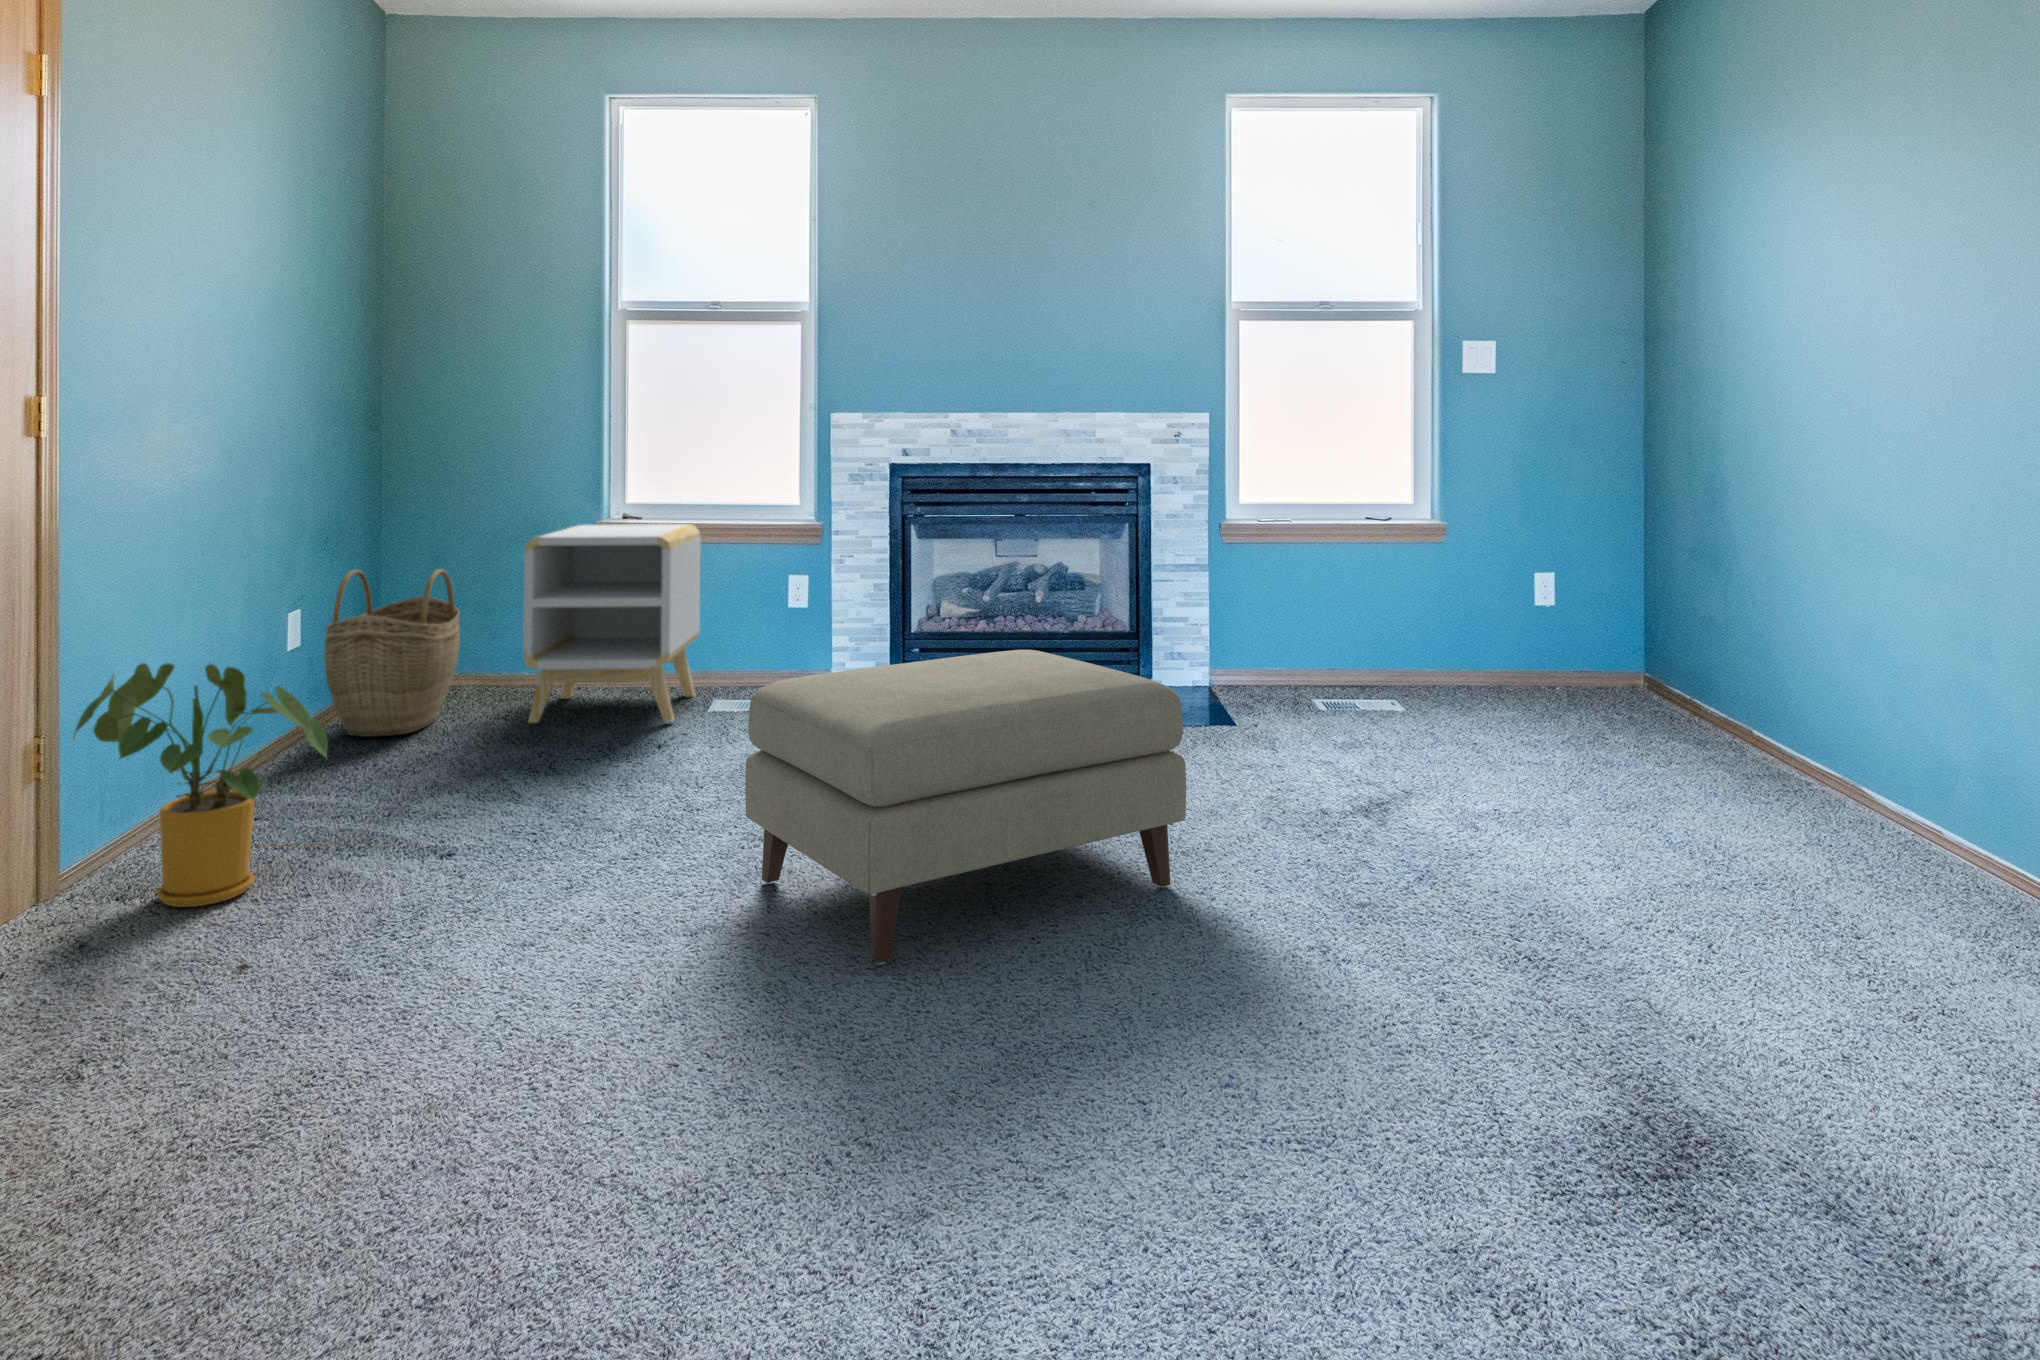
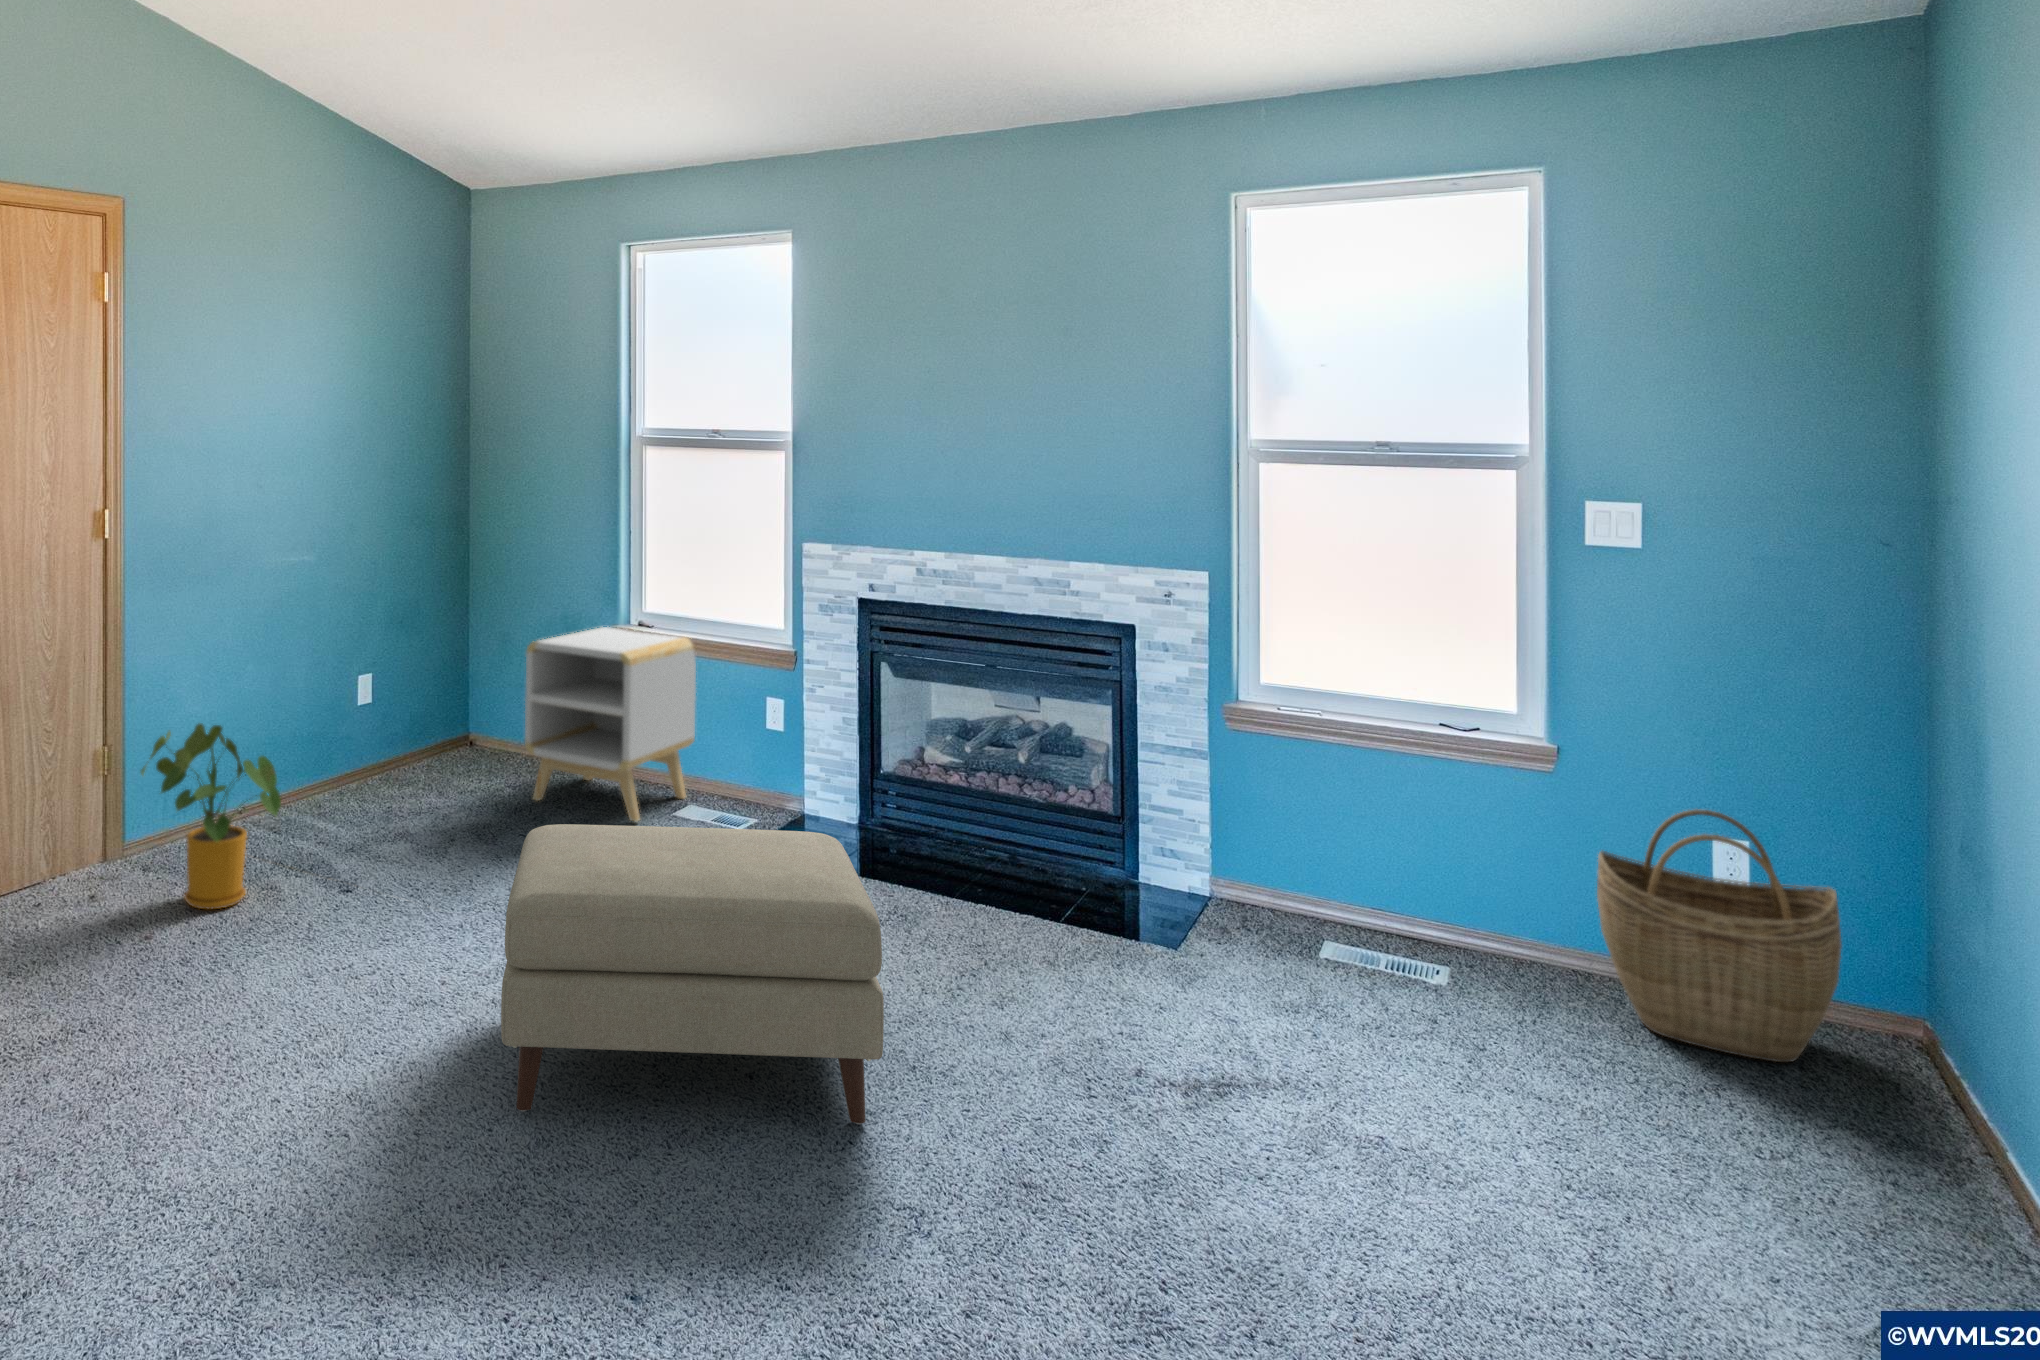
woven basket: present [324,569,460,737] -> present [1597,809,1841,1062]

